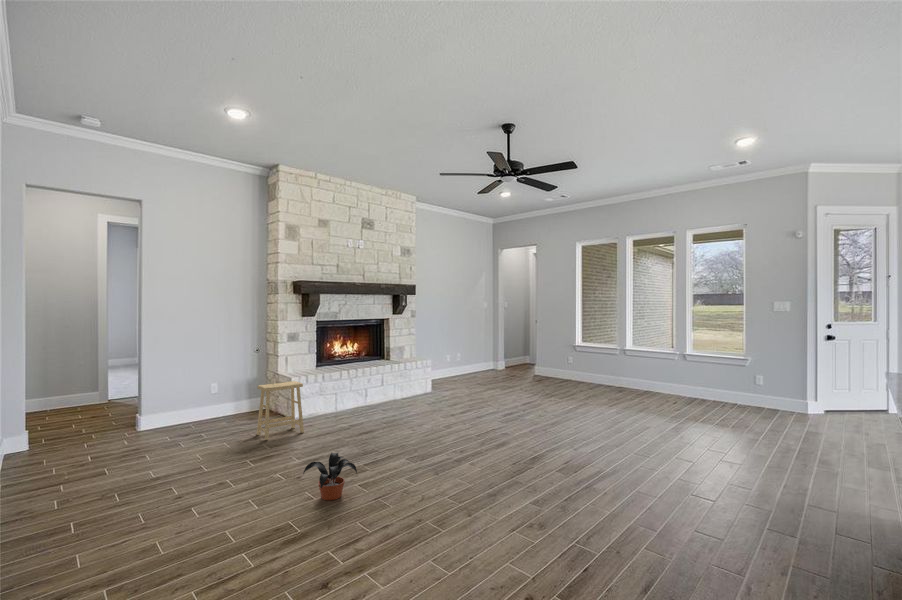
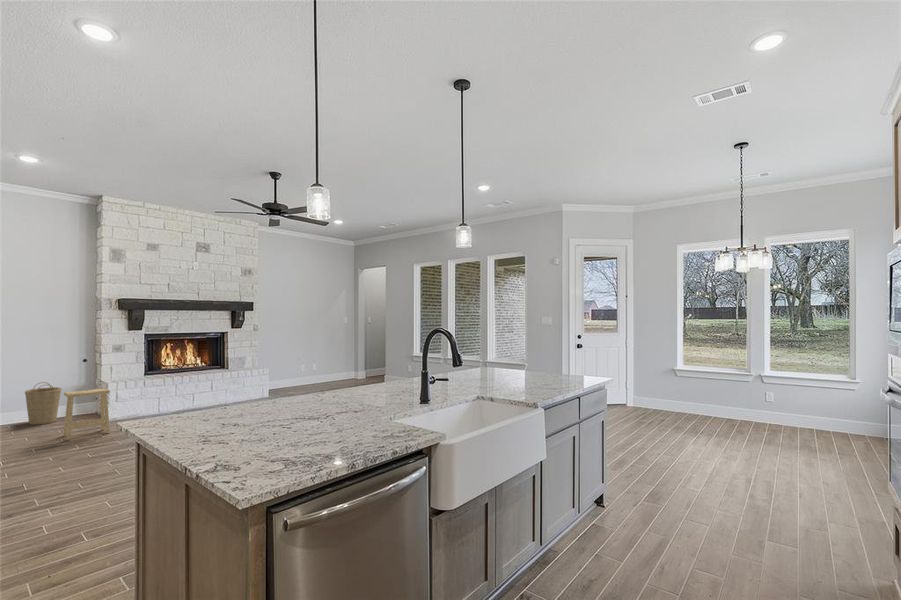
basket: none [205,373,239,420] -> present [25,382,62,425]
potted plant: present [303,453,357,500] -> none [58,444,109,481]

